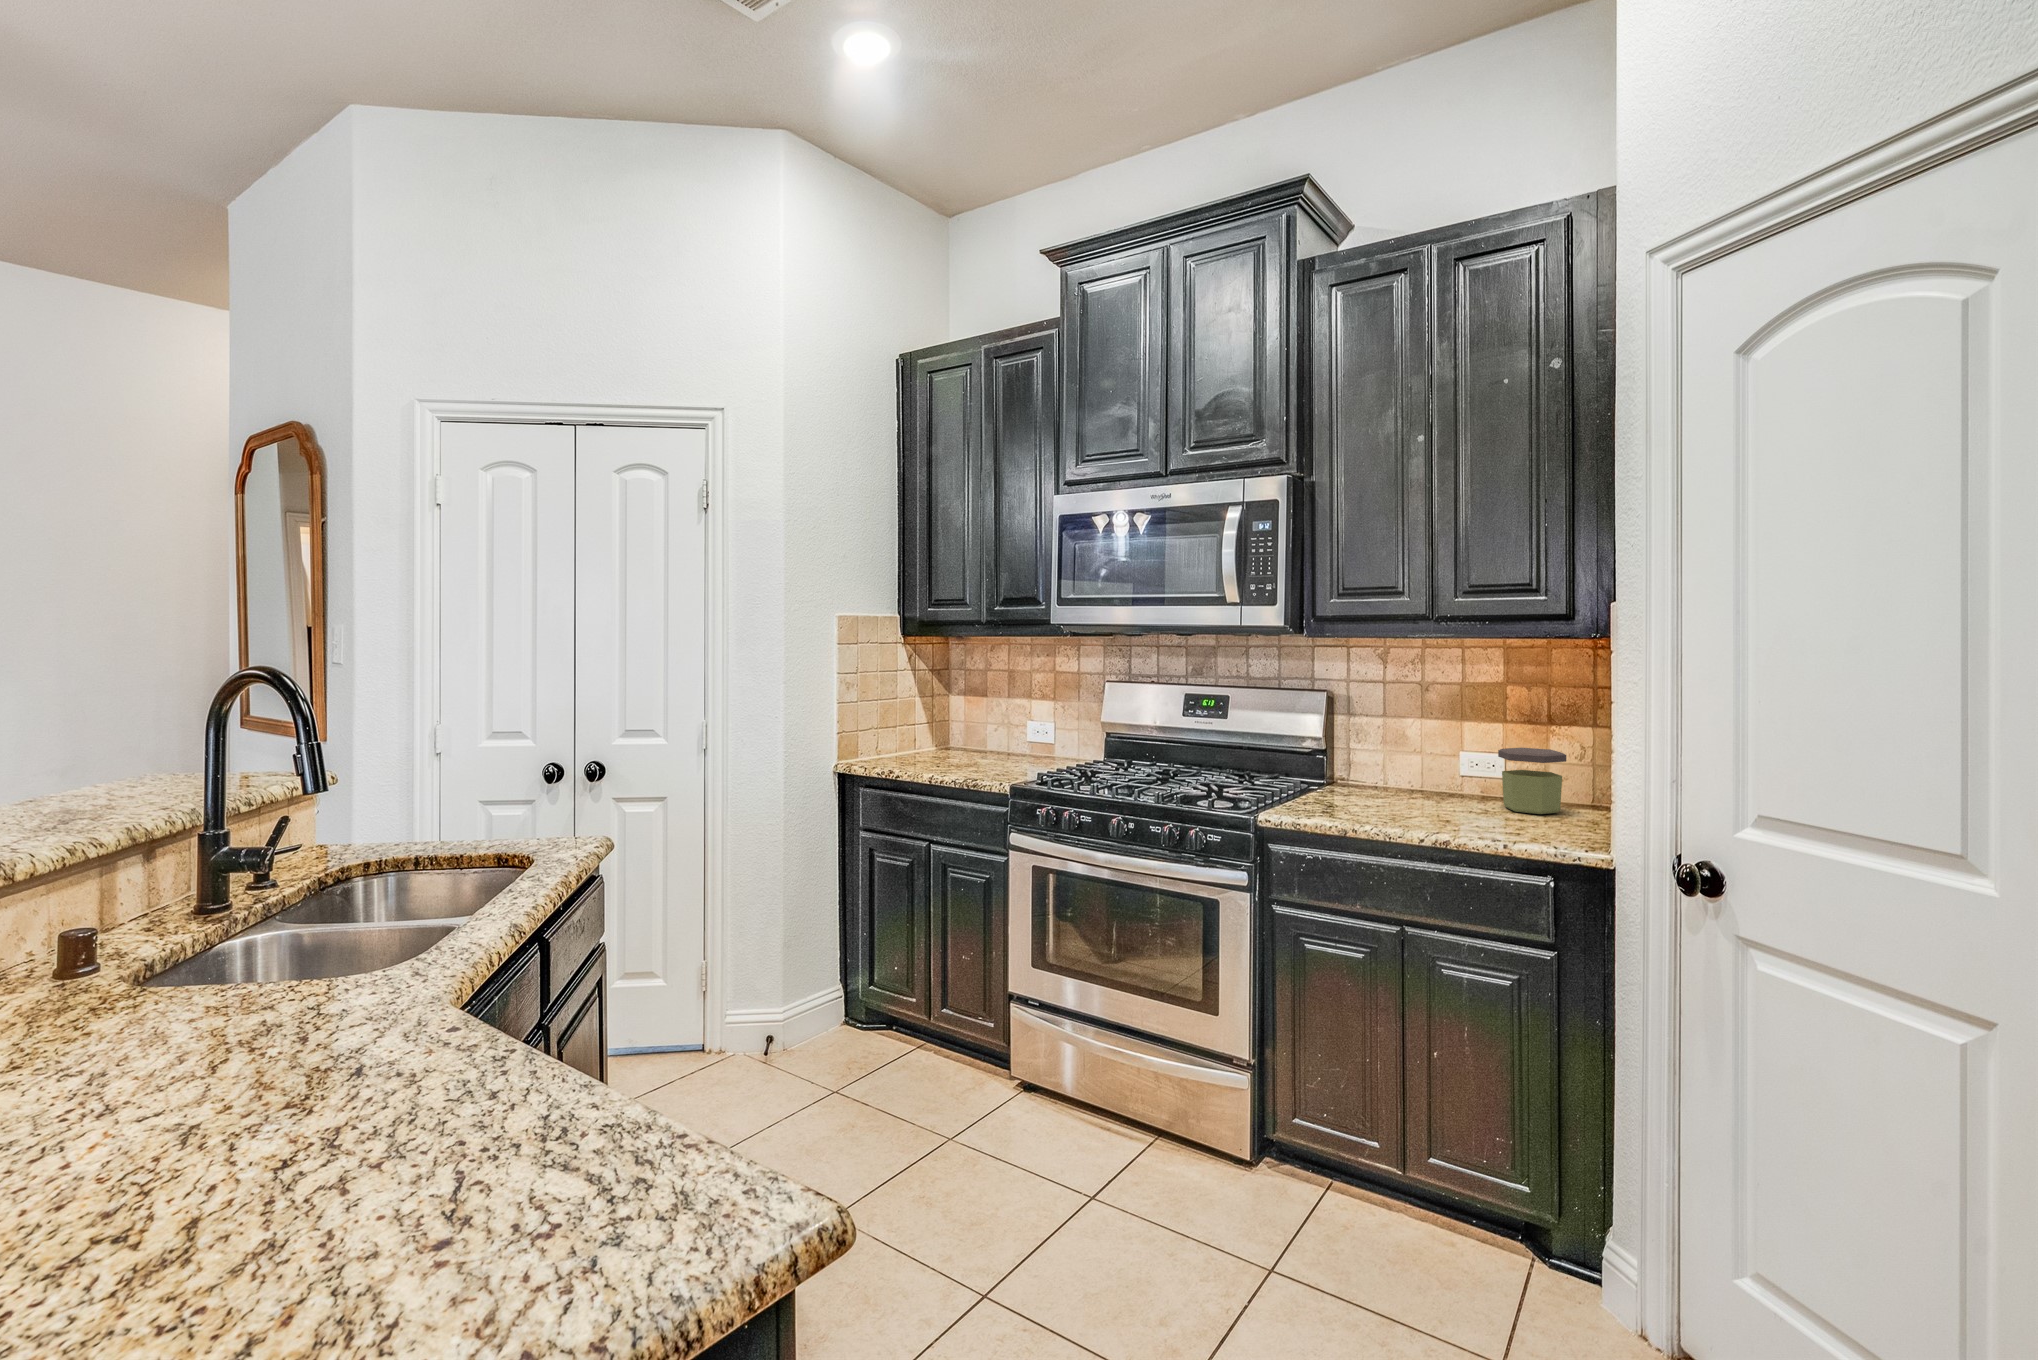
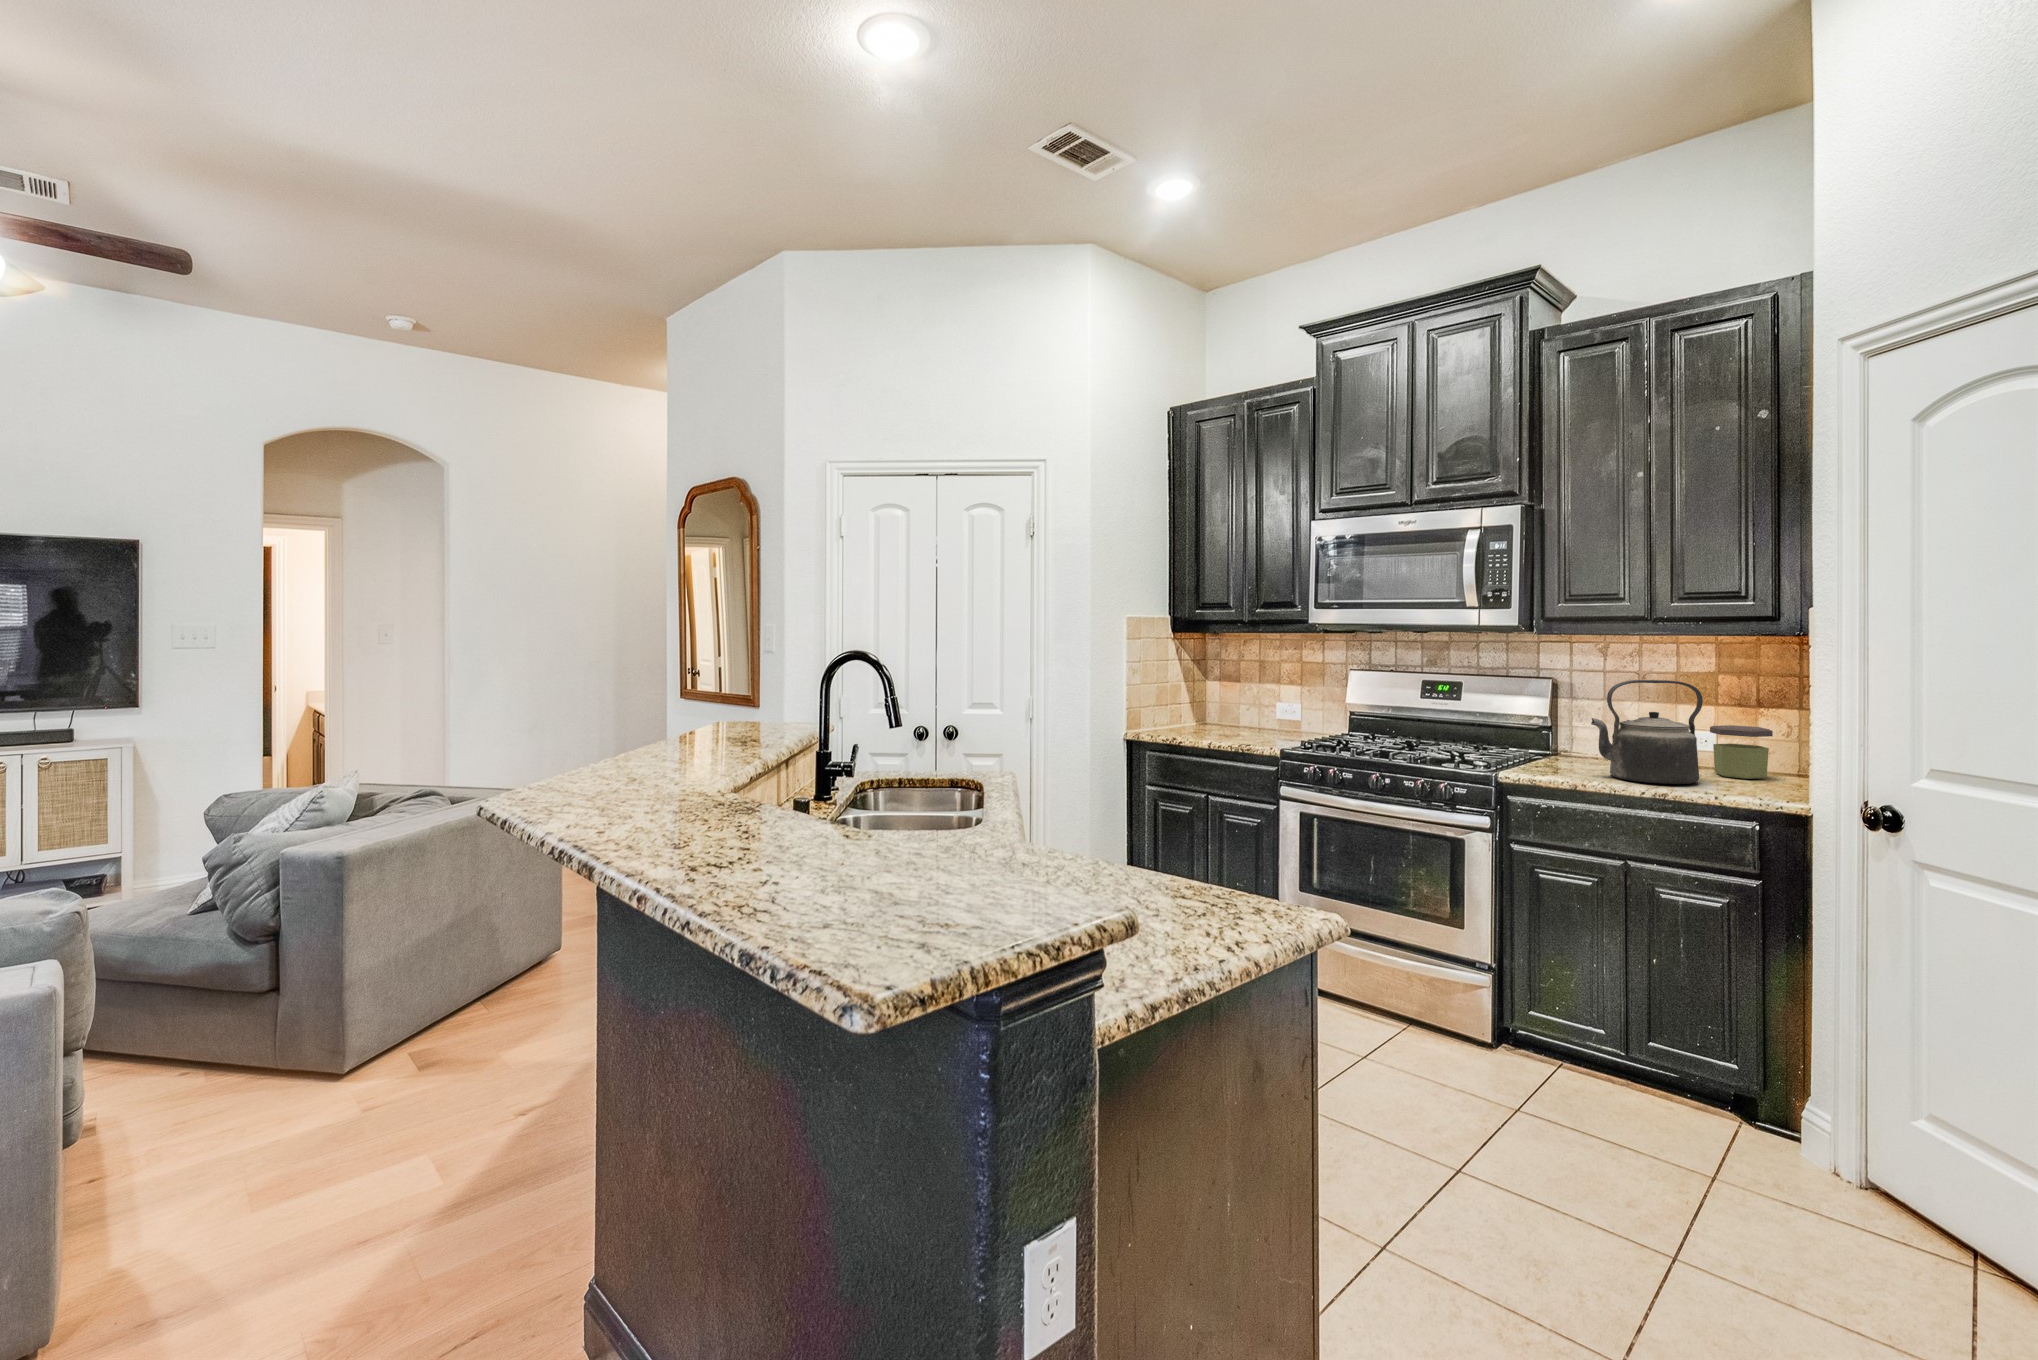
kettle: none [1365,694,1490,825] -> present [1591,680,1703,784]

